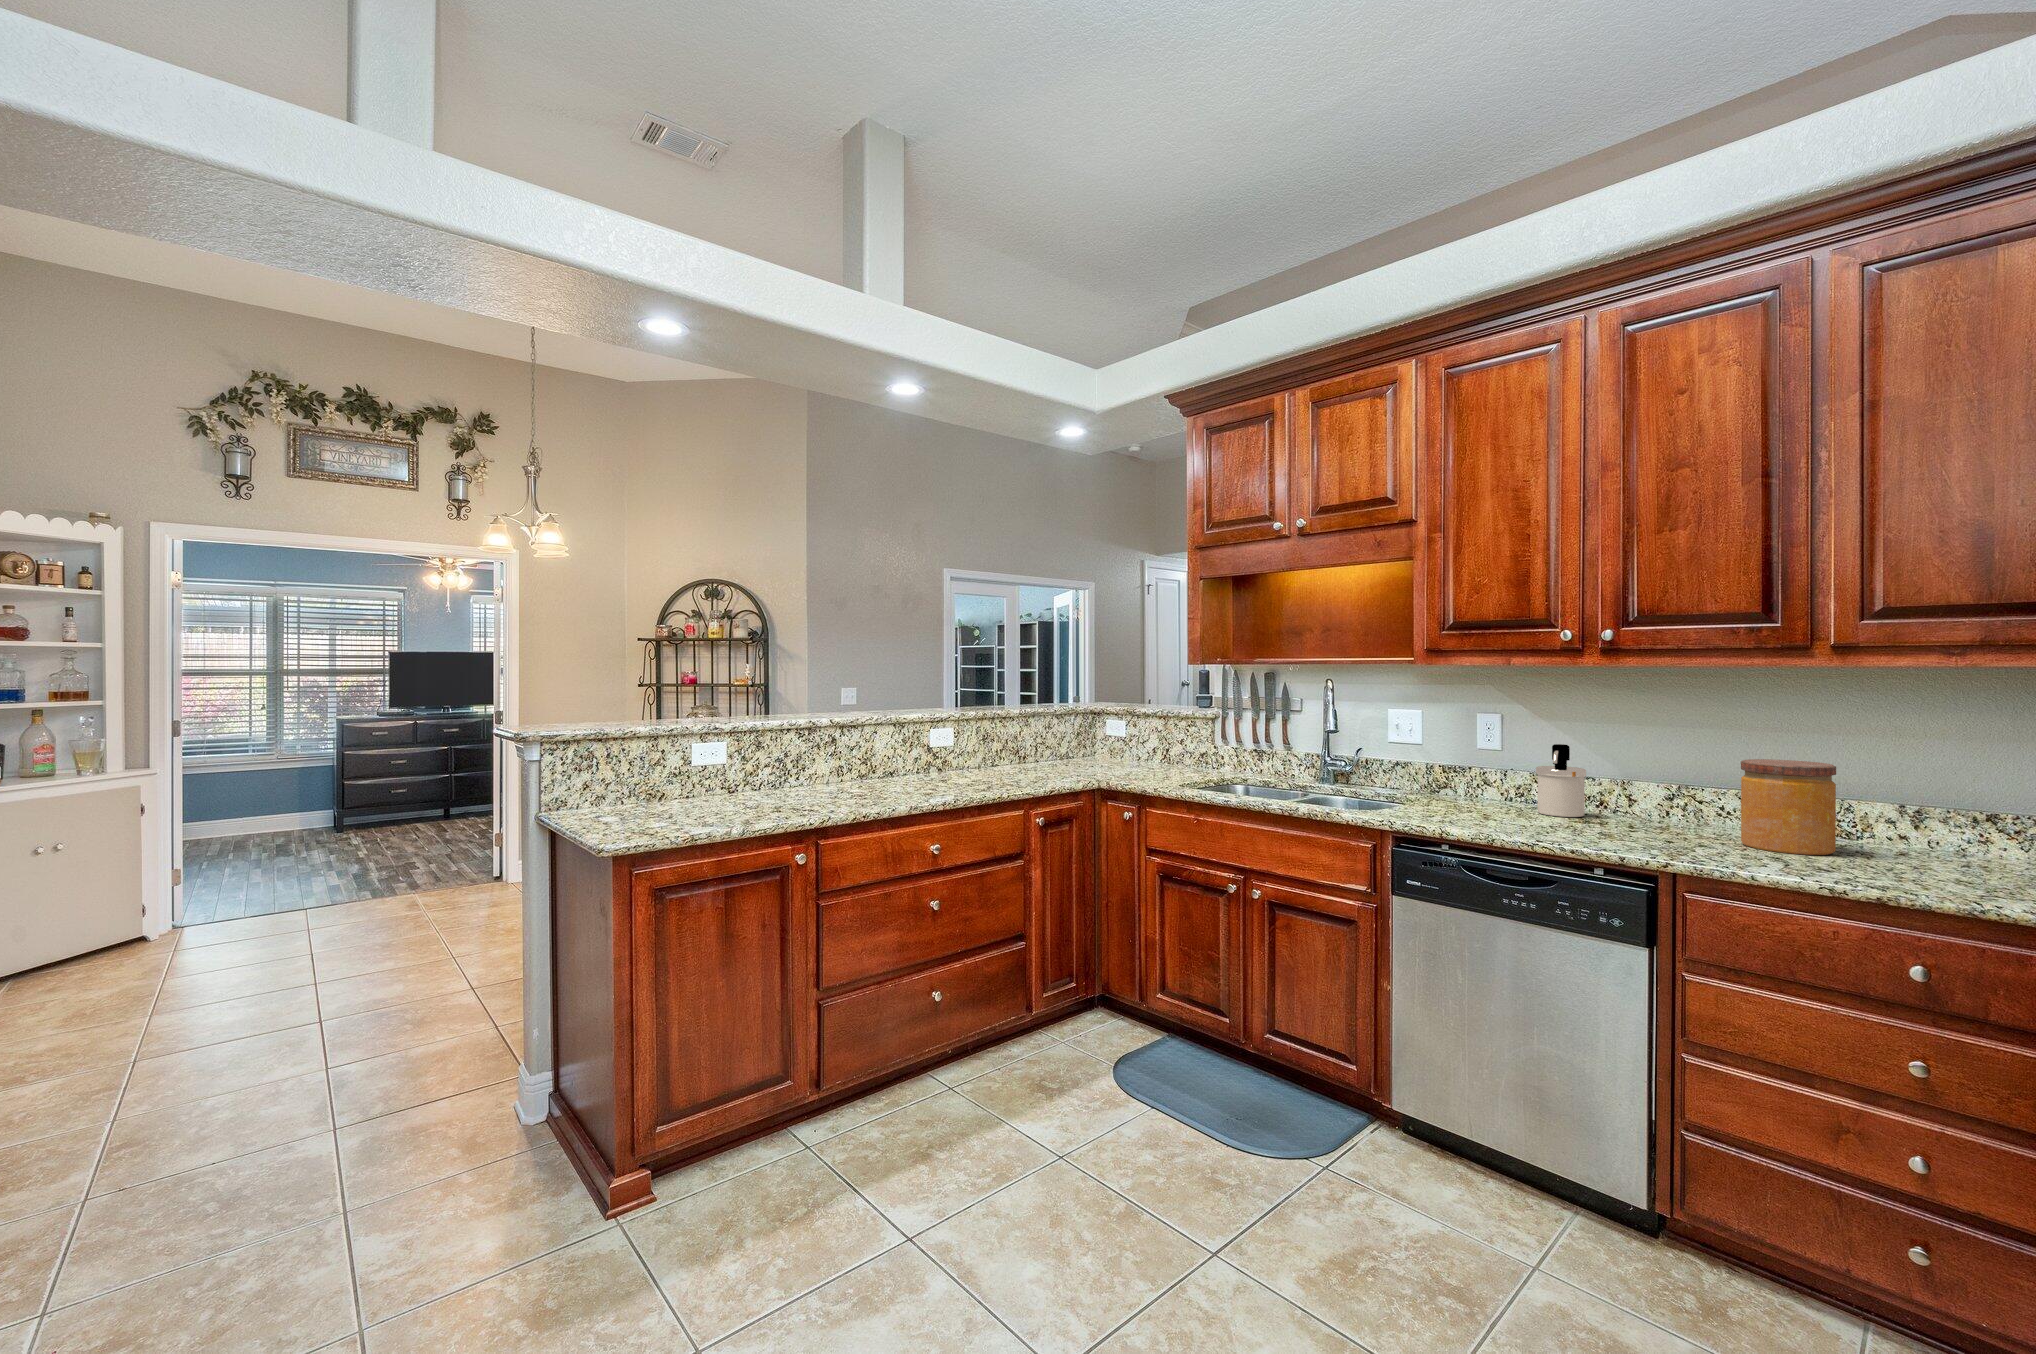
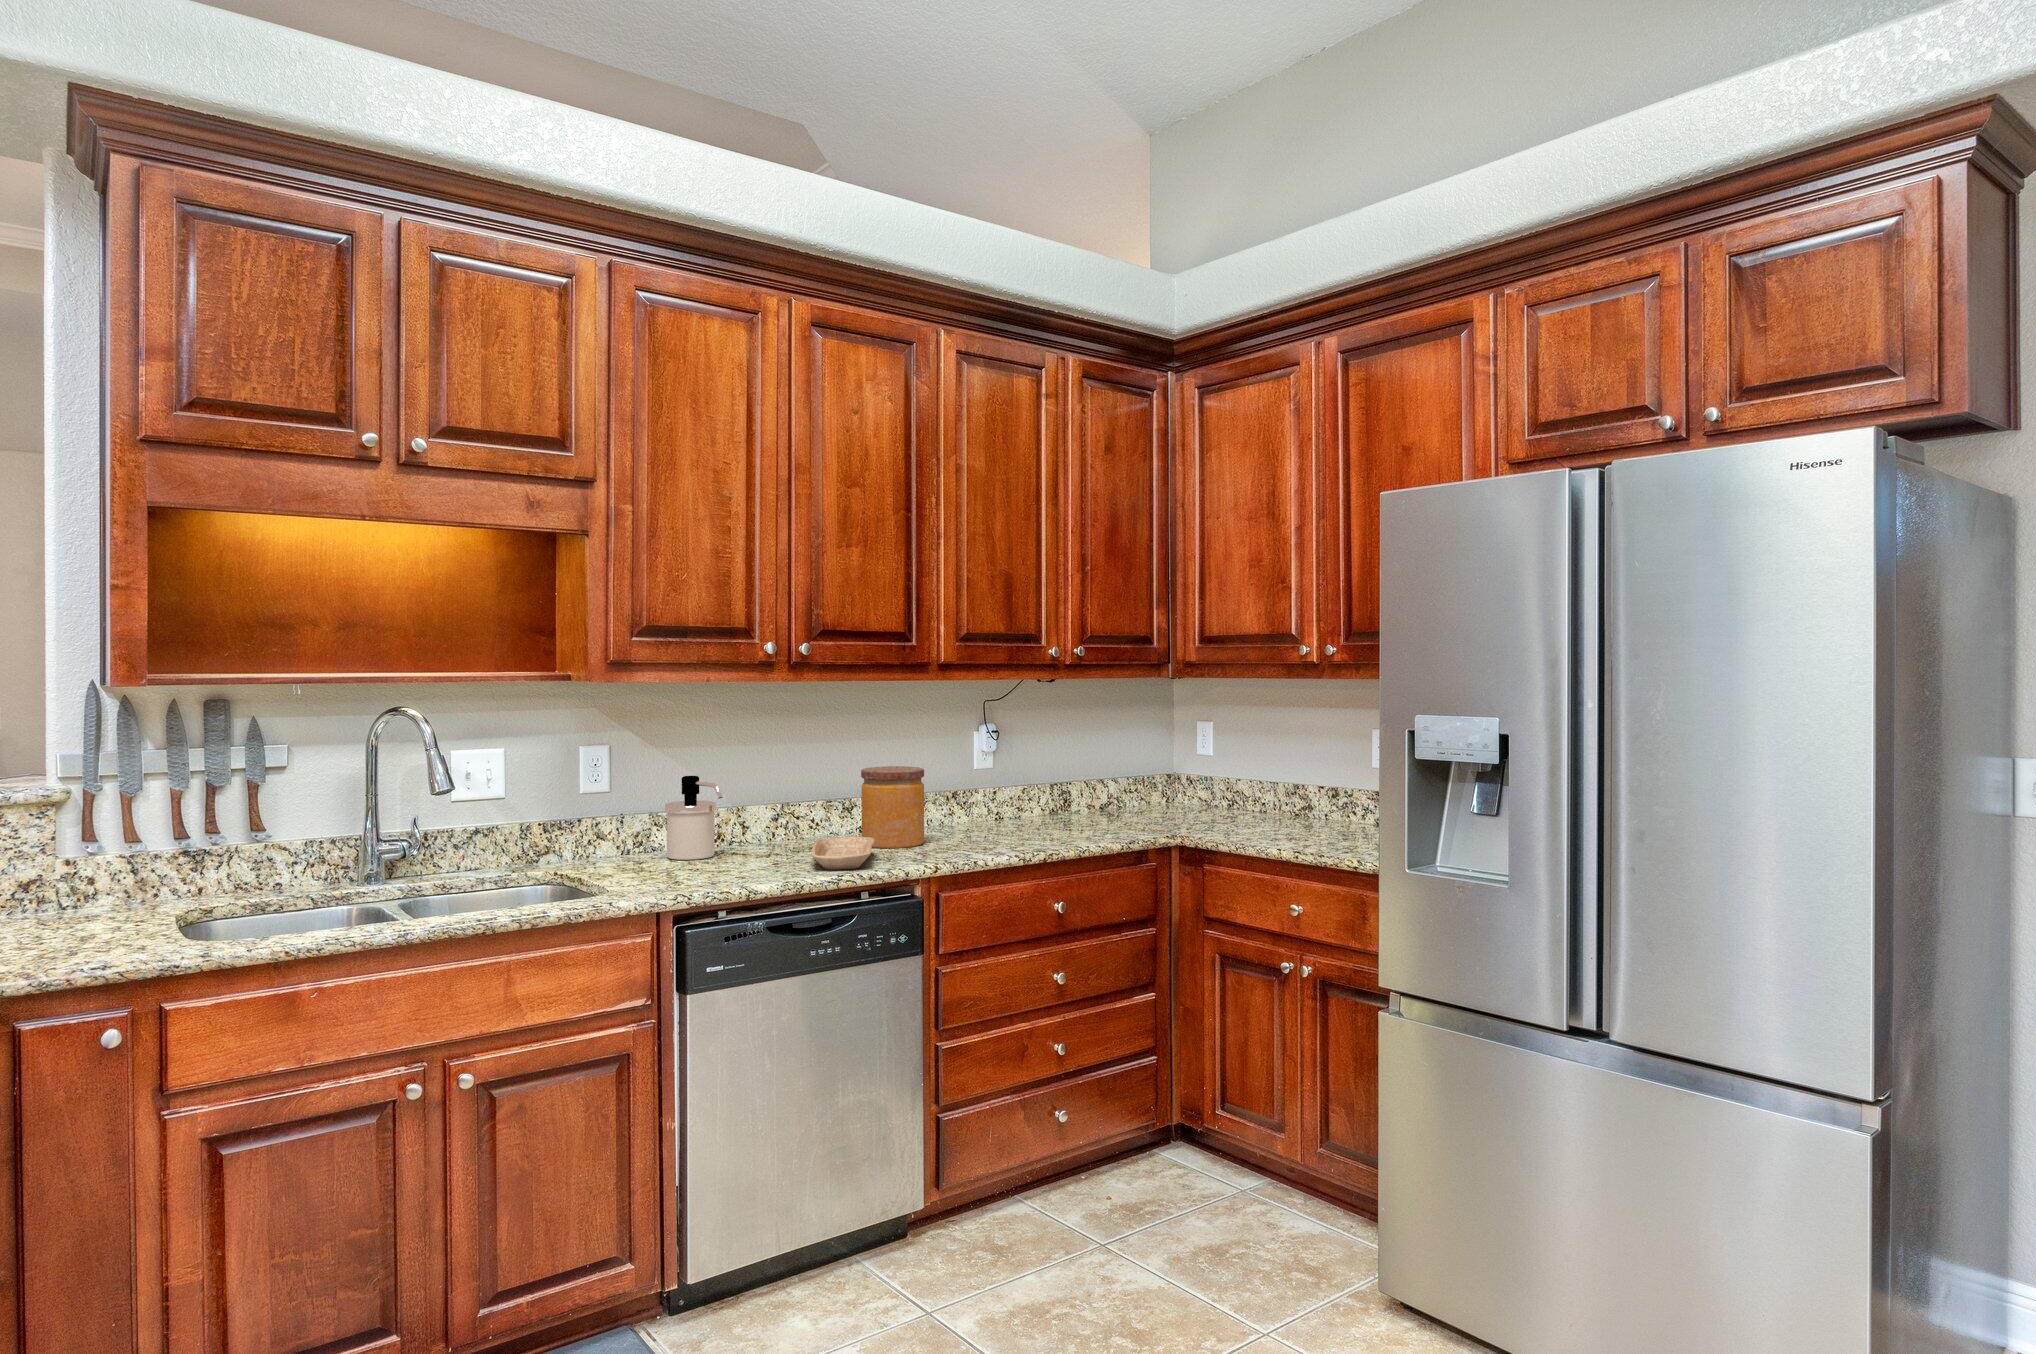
tray: none [1558,818,1704,843] -> present [811,836,875,870]

